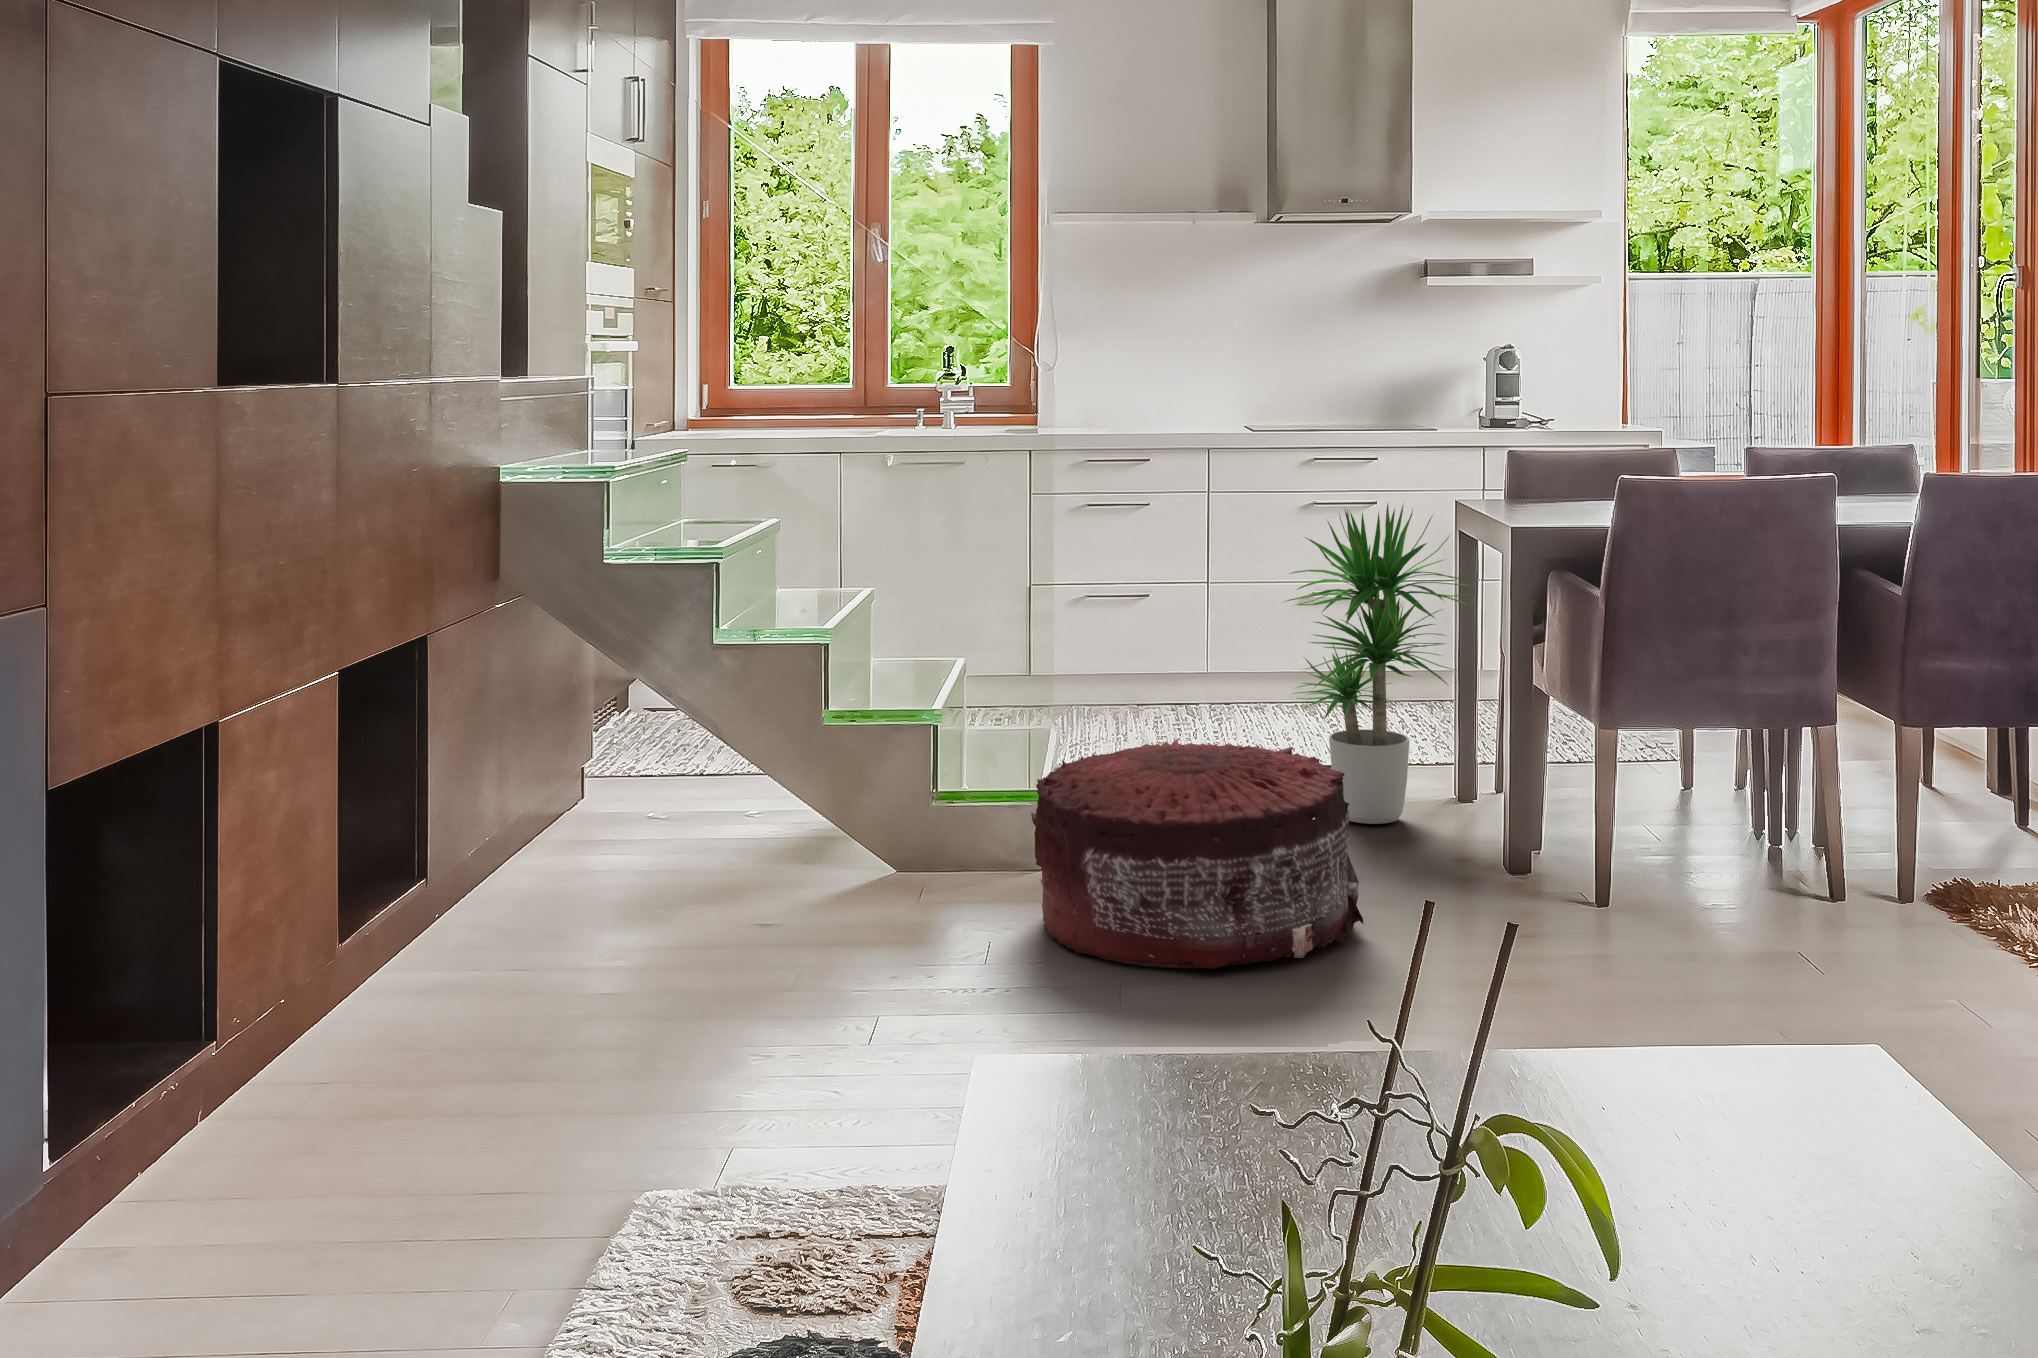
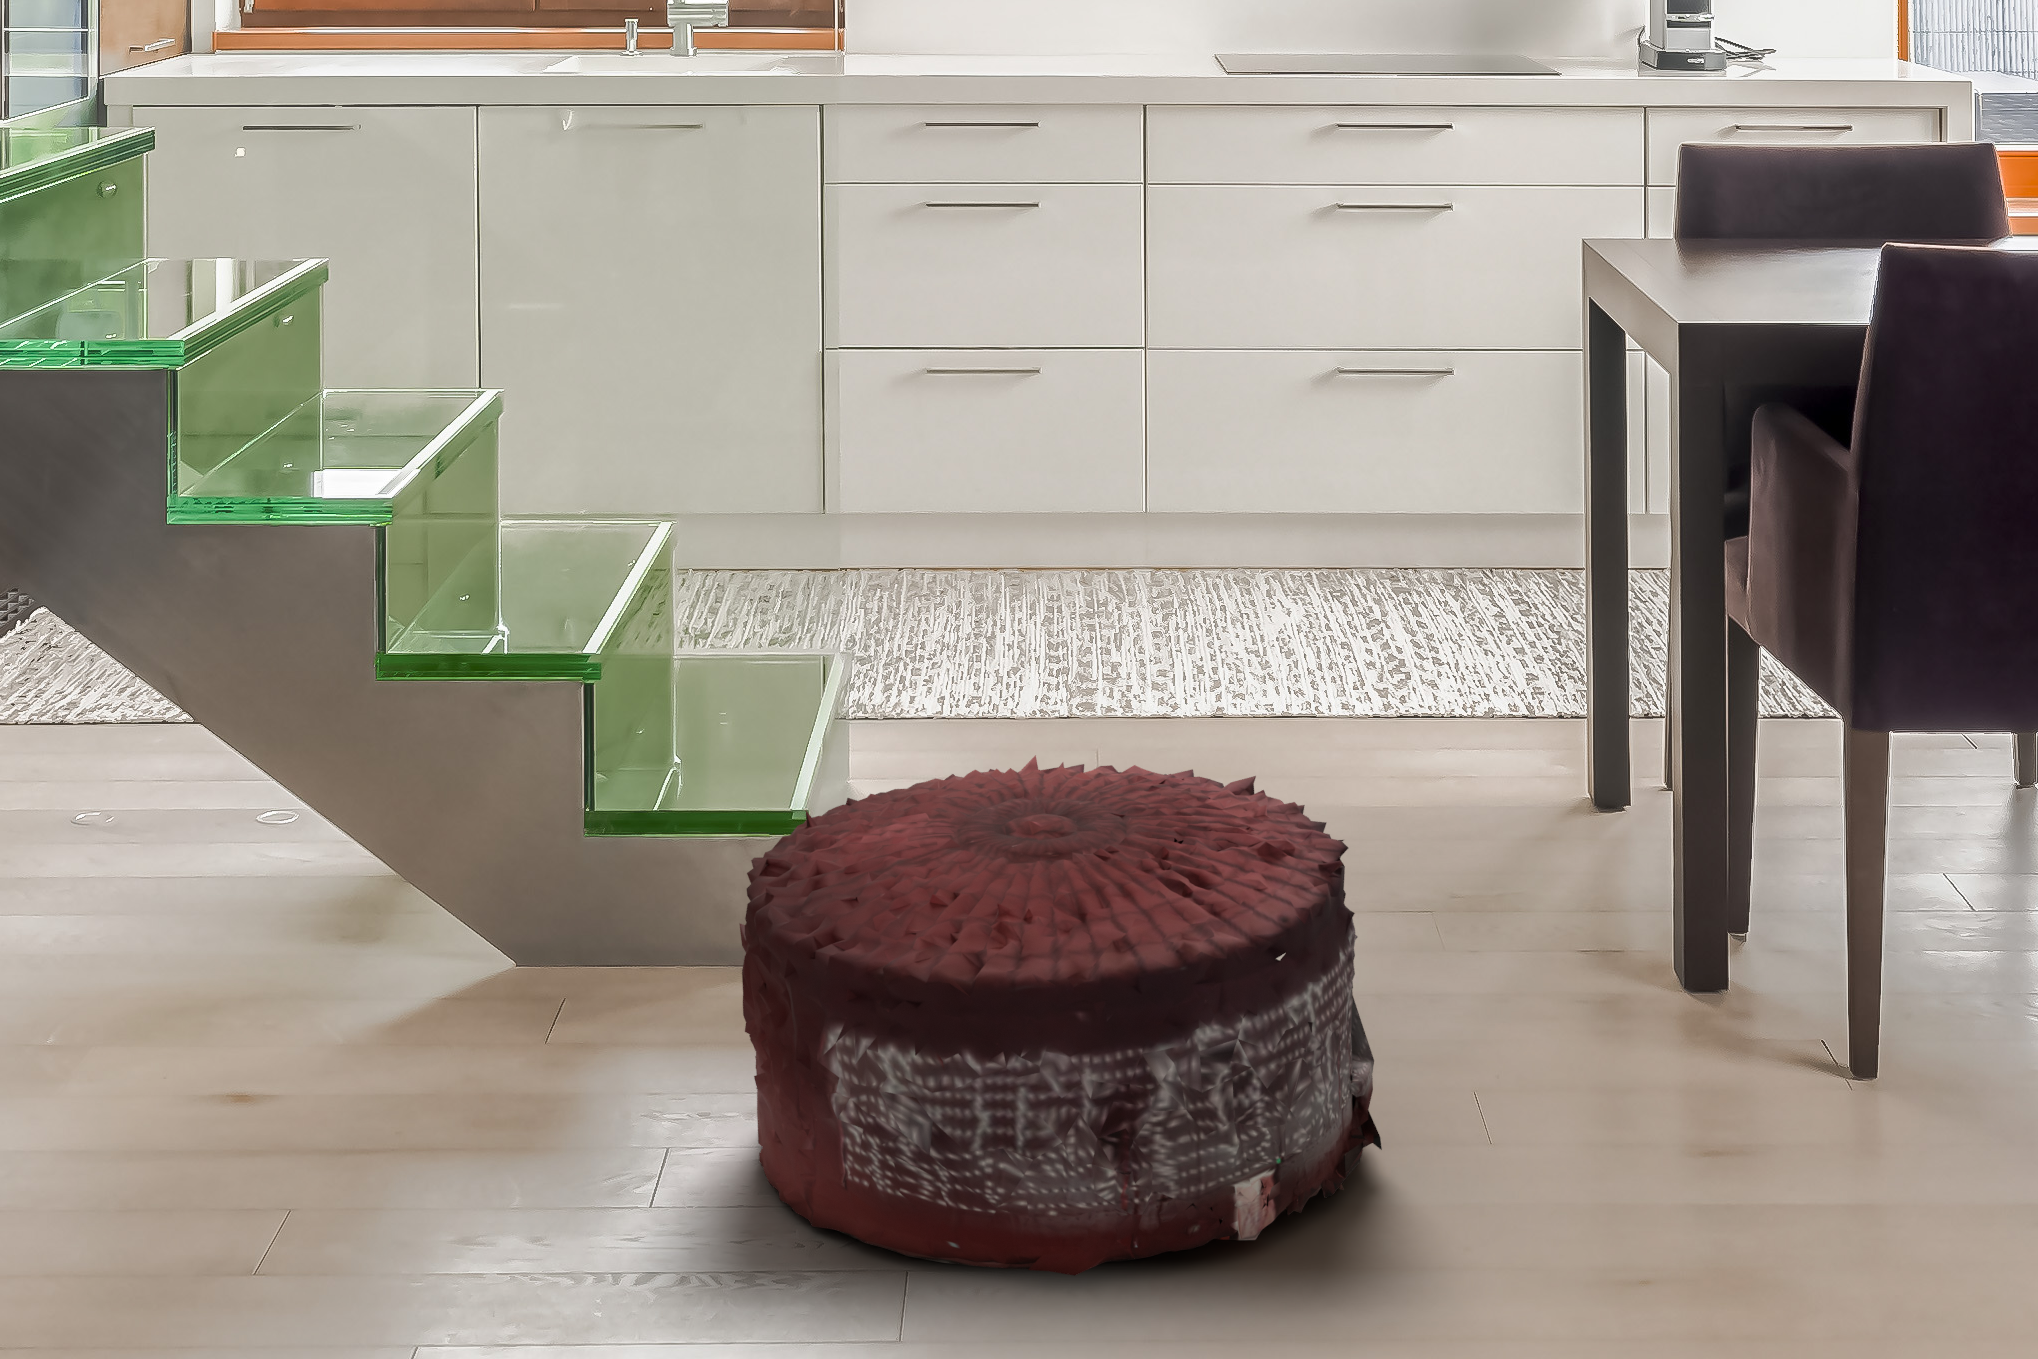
potted plant: present [1284,504,1468,824] -> none [1254,260,1621,875]

